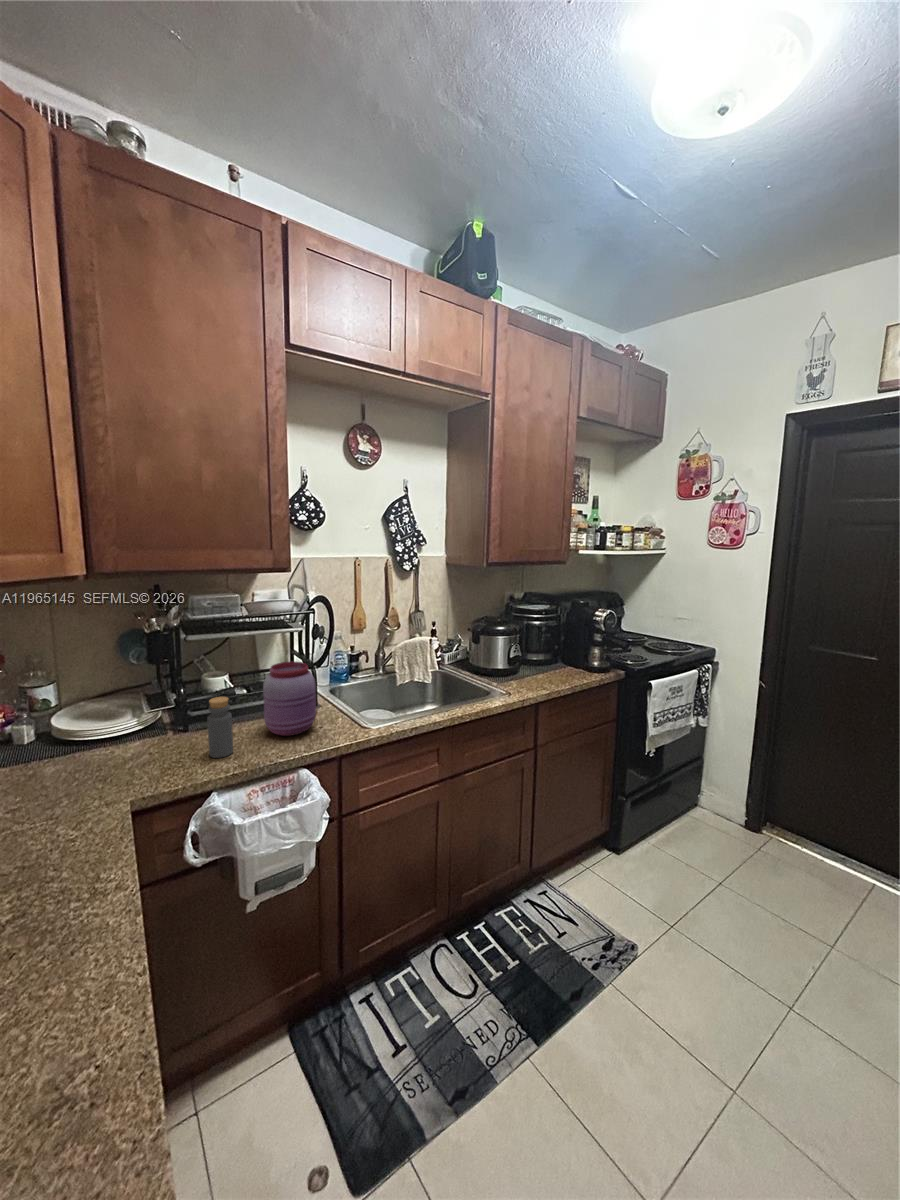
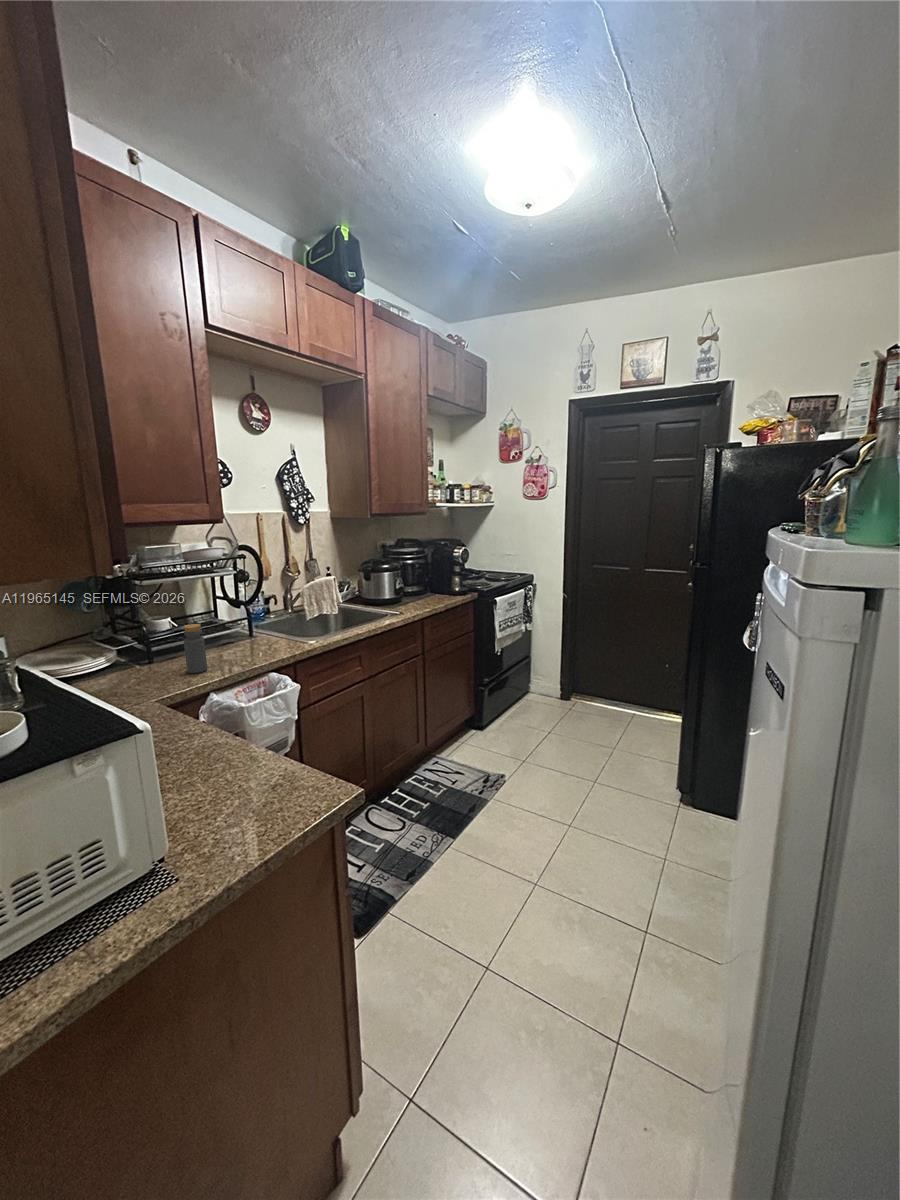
jar: present [263,661,316,736] -> none [217,596,264,656]

